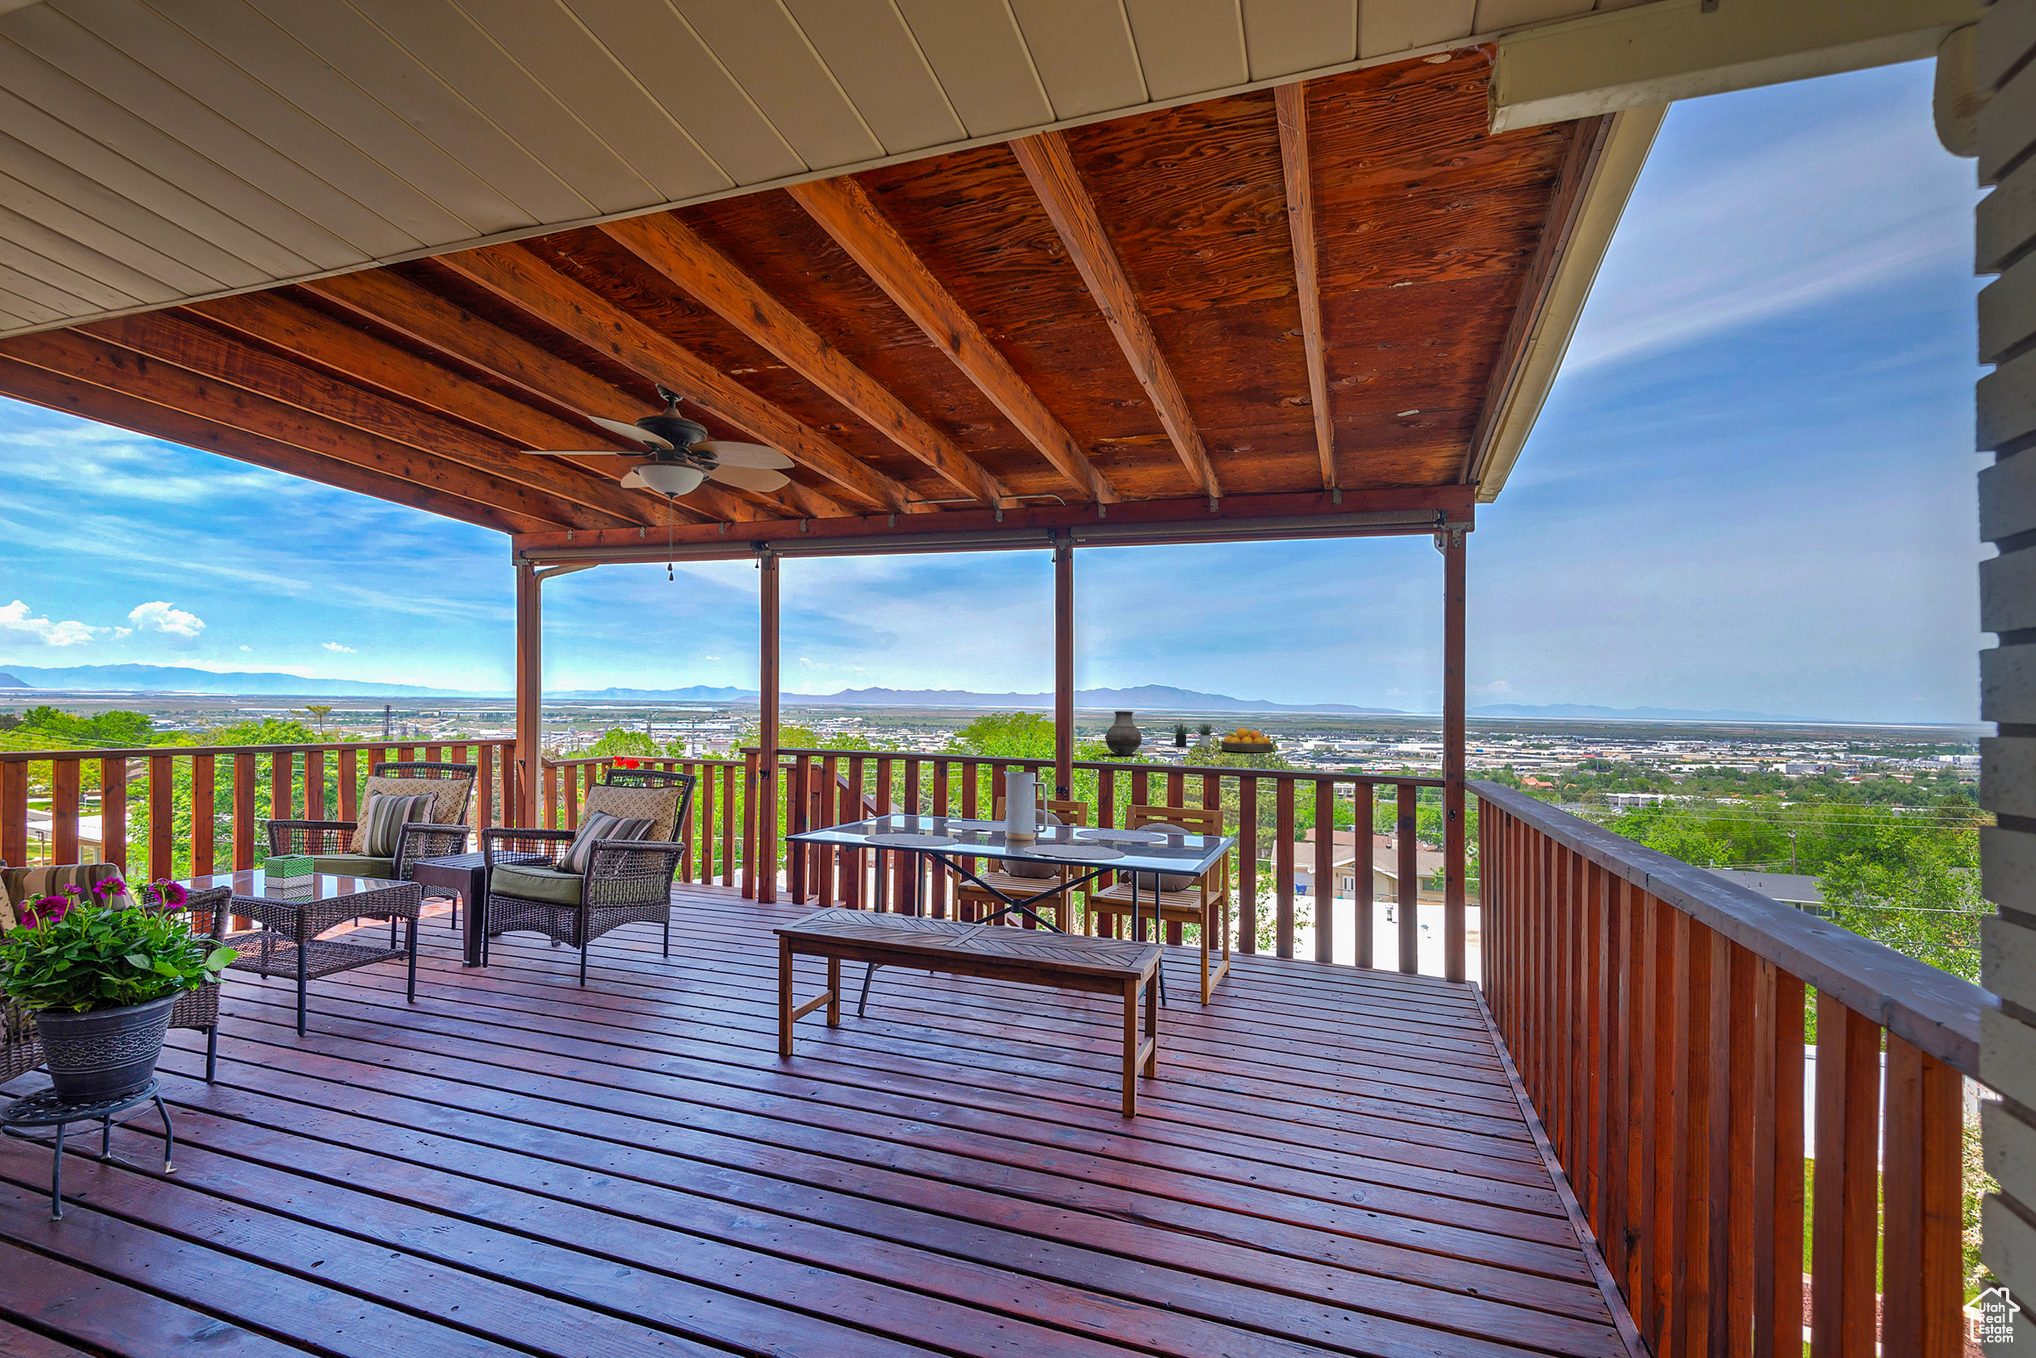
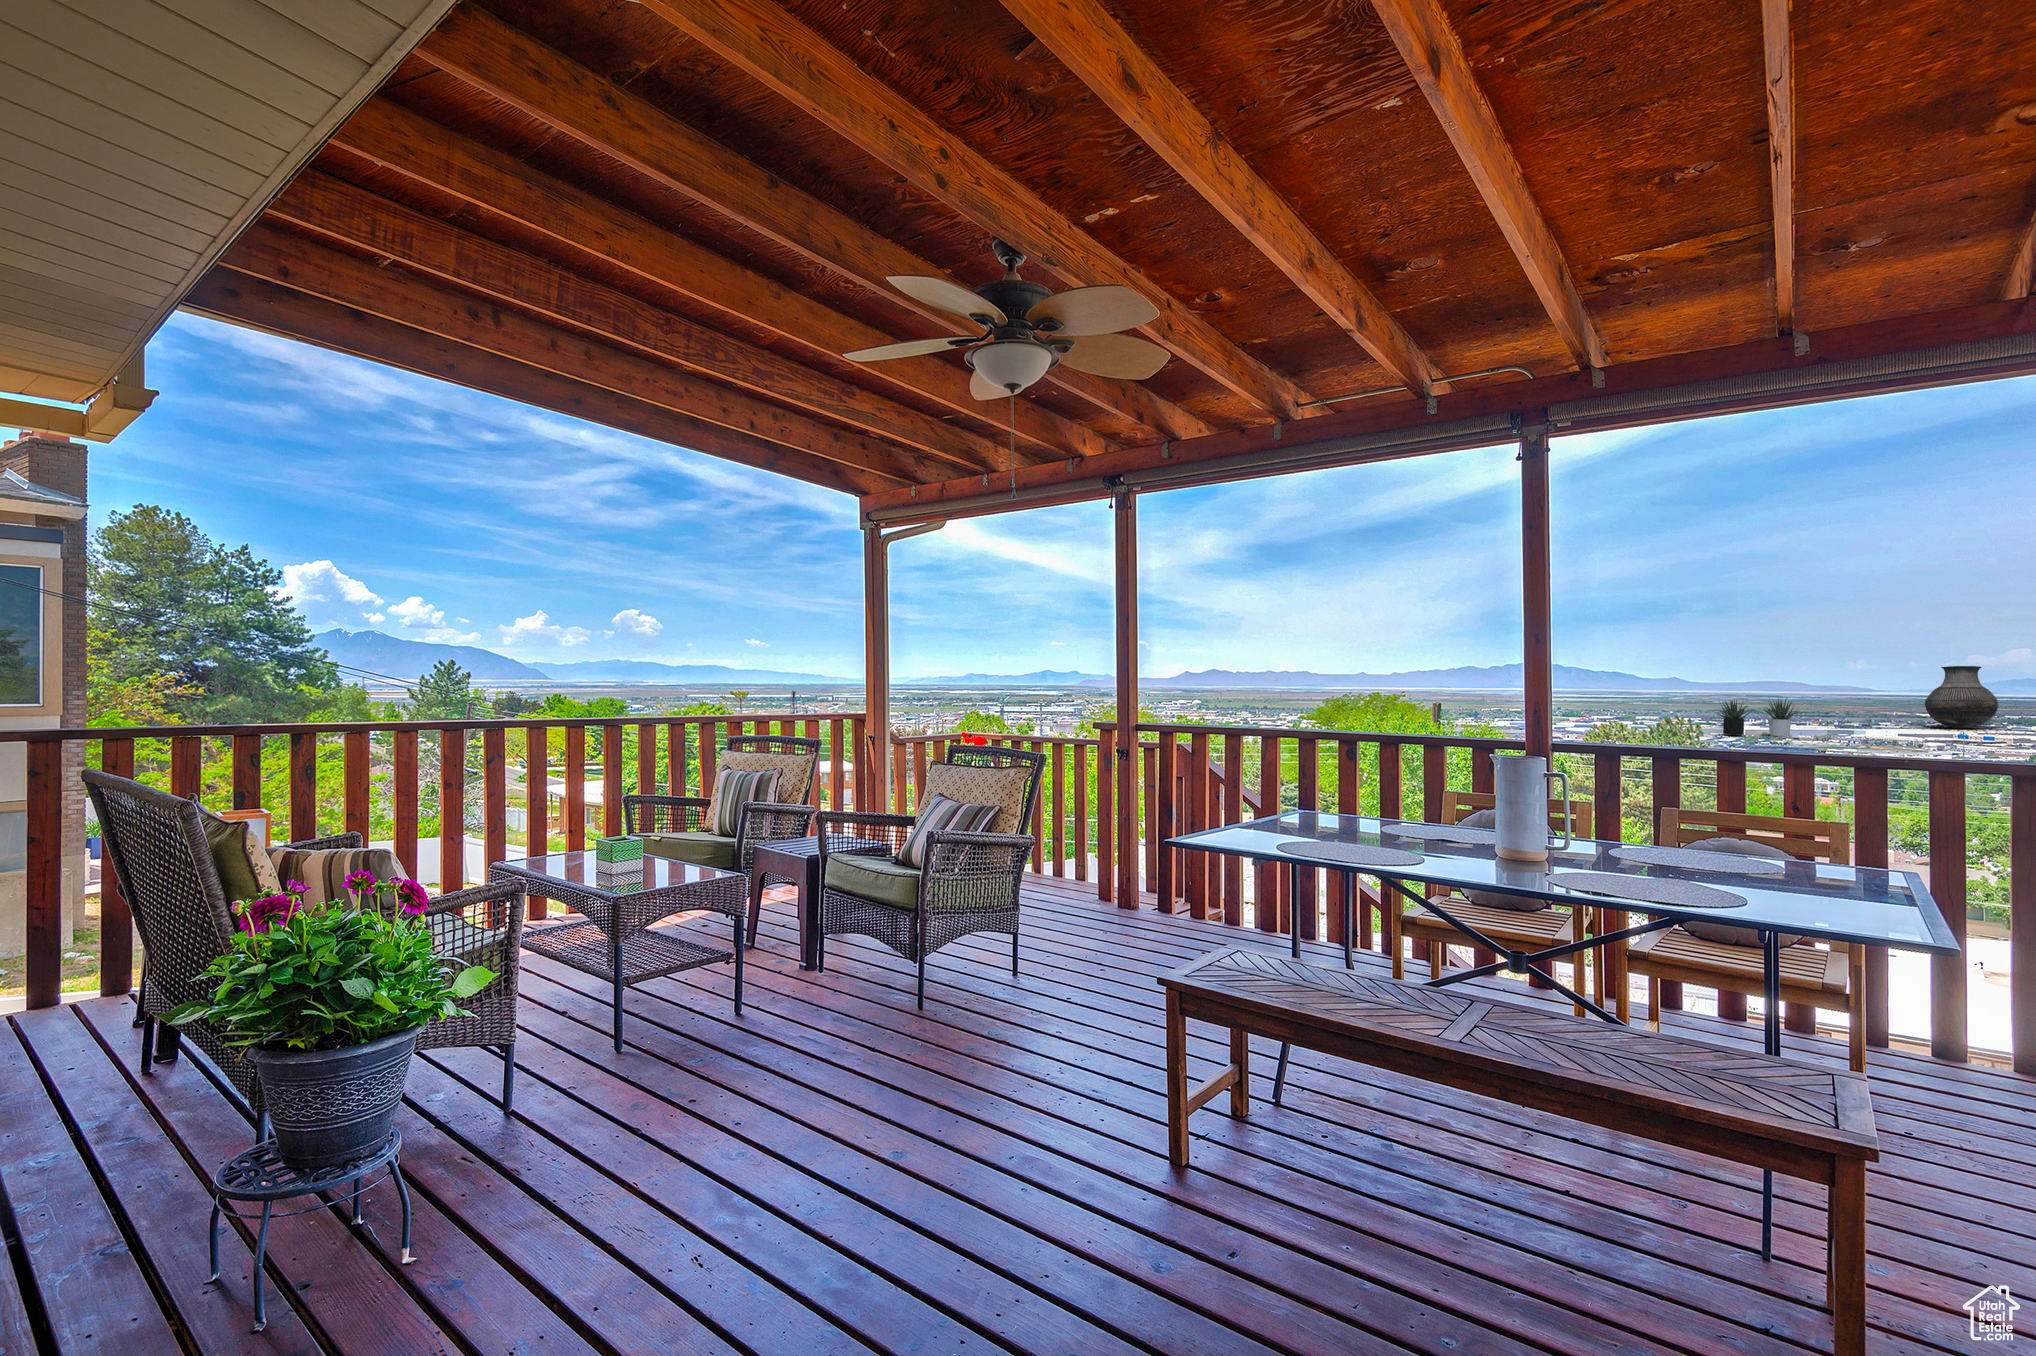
vase: present [1105,711,1142,755] -> present [1925,666,1999,728]
fruit bowl: present [1221,728,1273,752] -> none [1821,707,1933,746]

